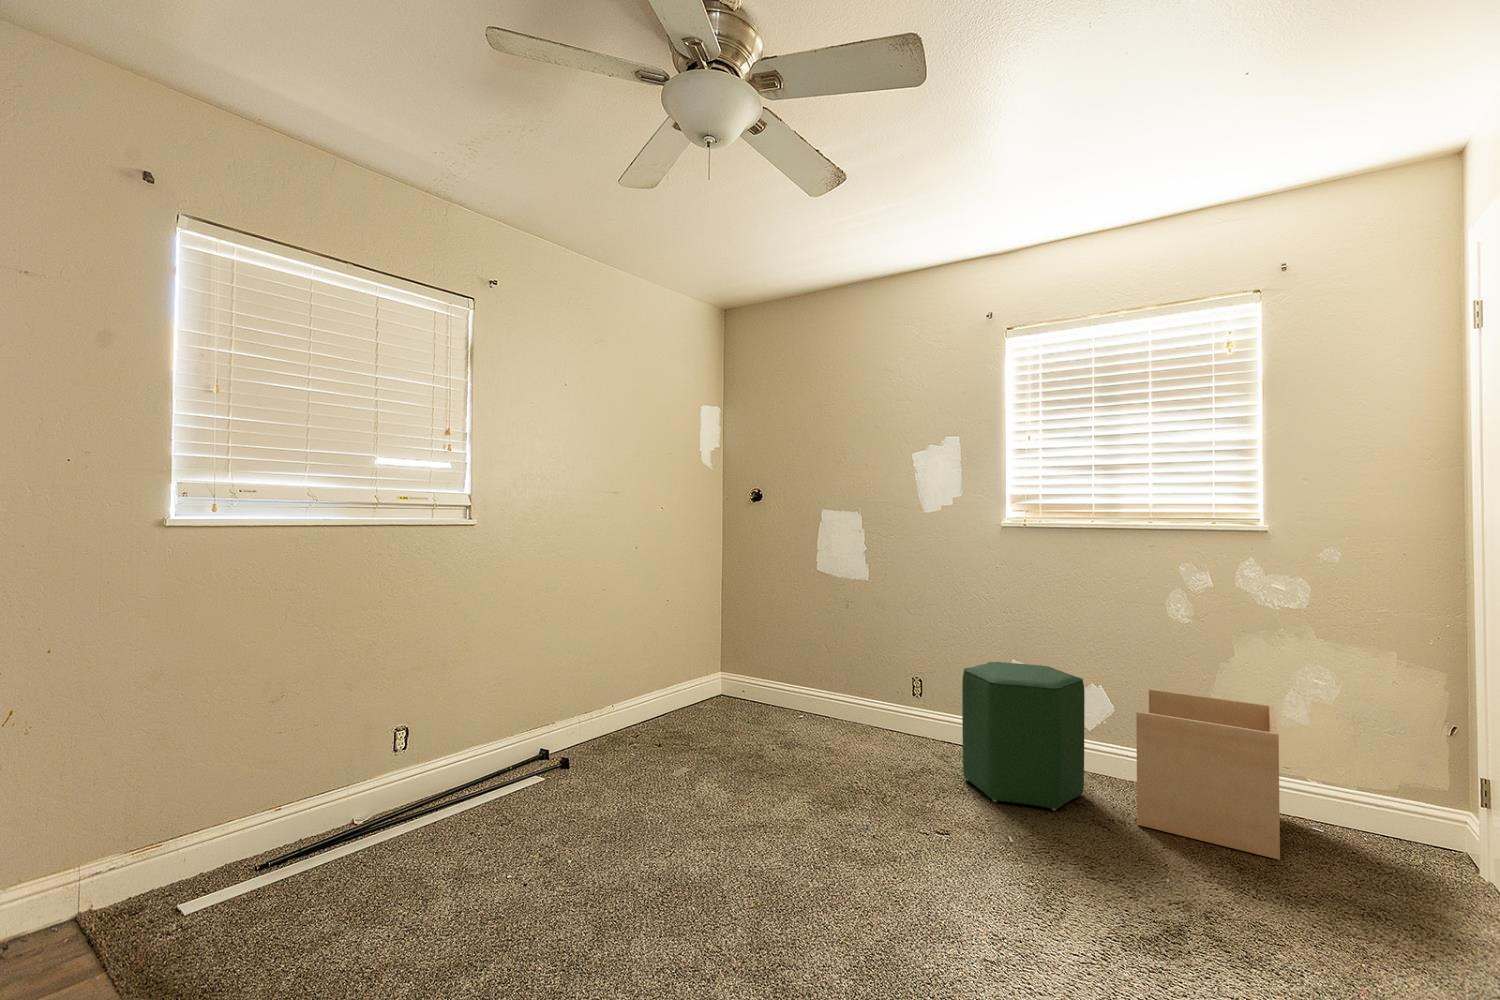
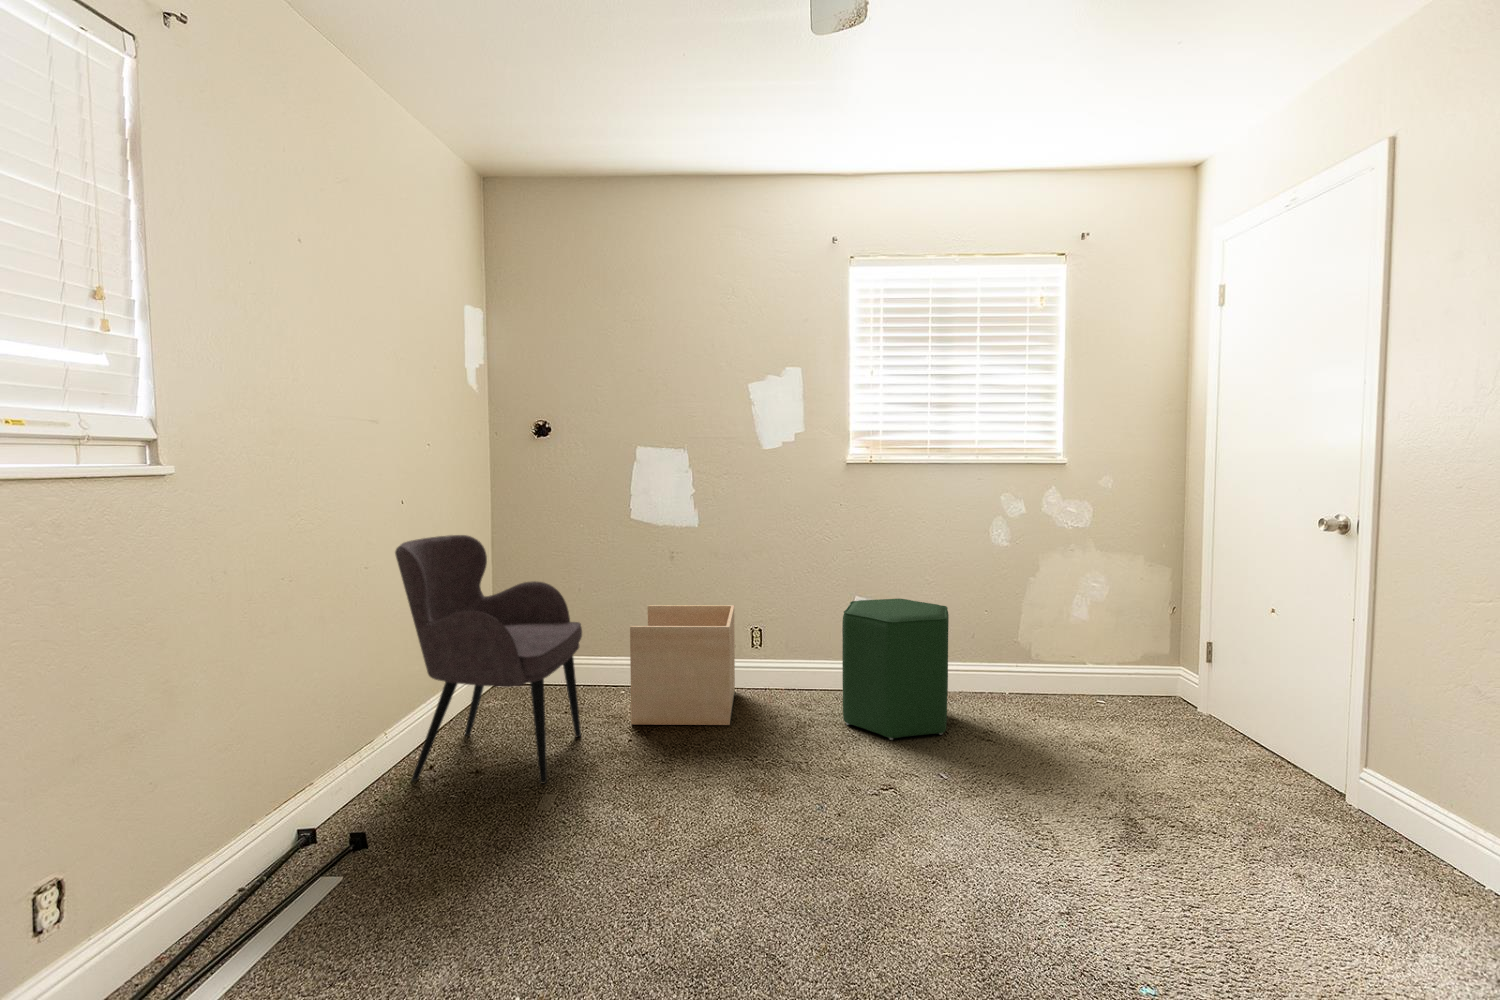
armchair: none [618,573,749,762] -> present [395,535,582,784]
cardboard box: present [1136,689,1280,860] -> present [630,605,735,725]

